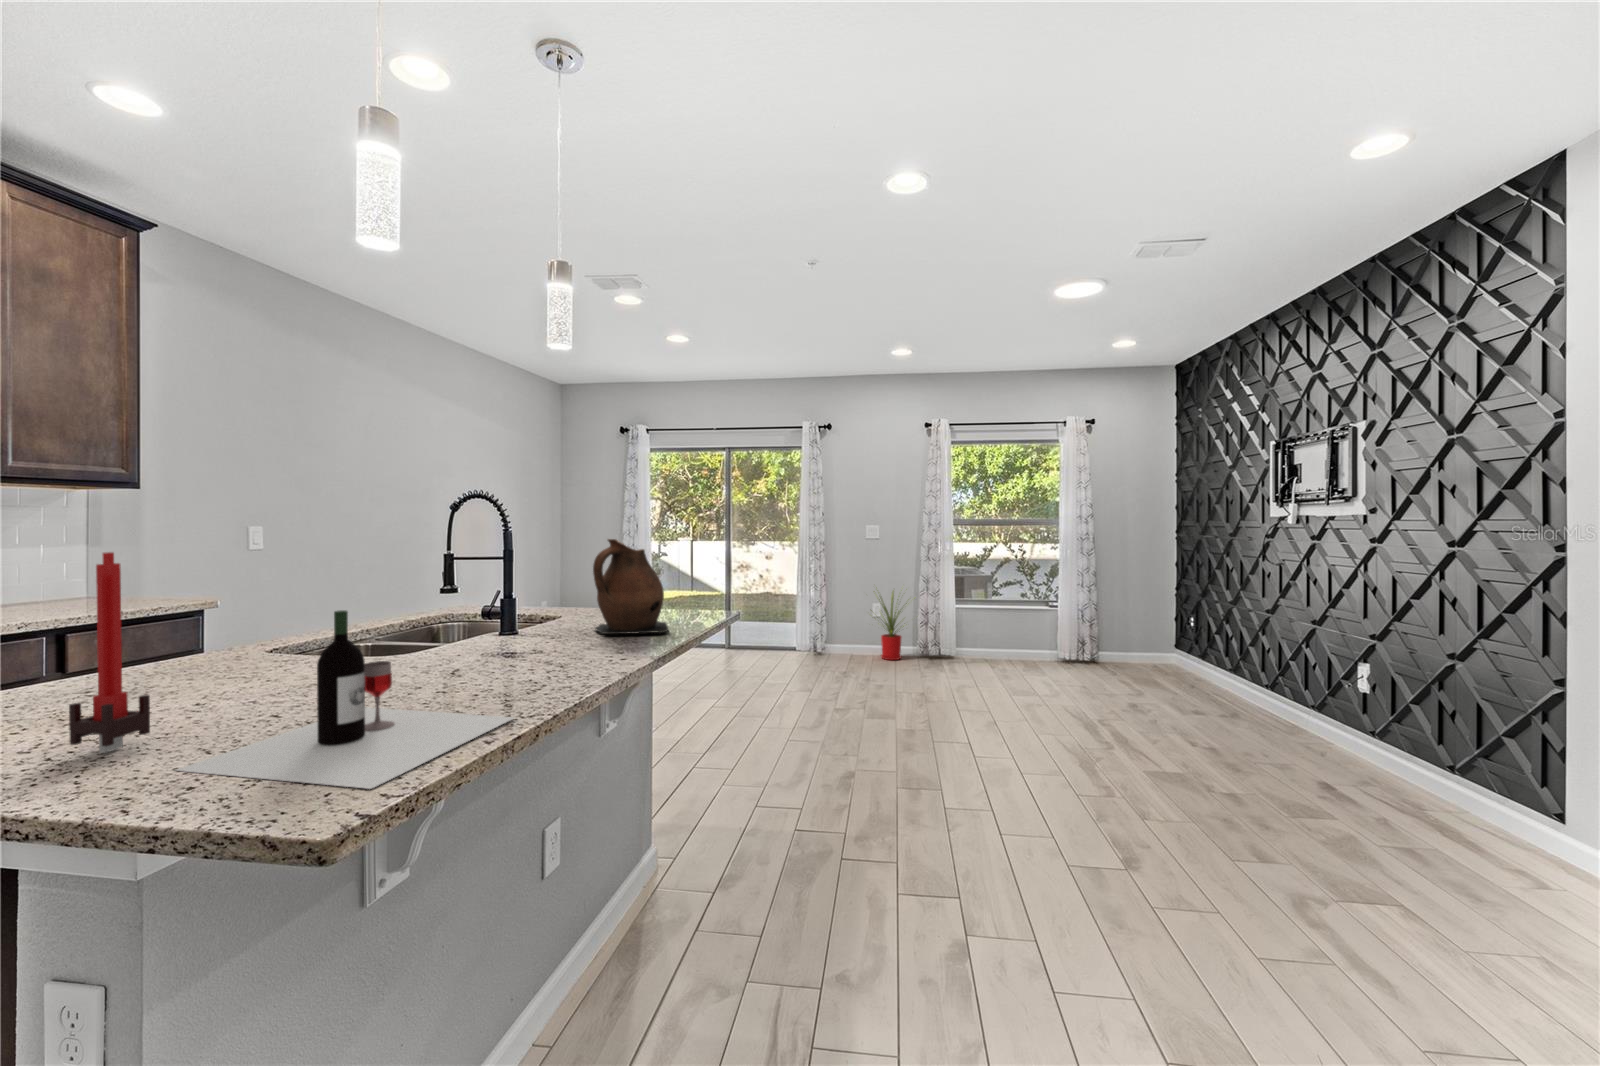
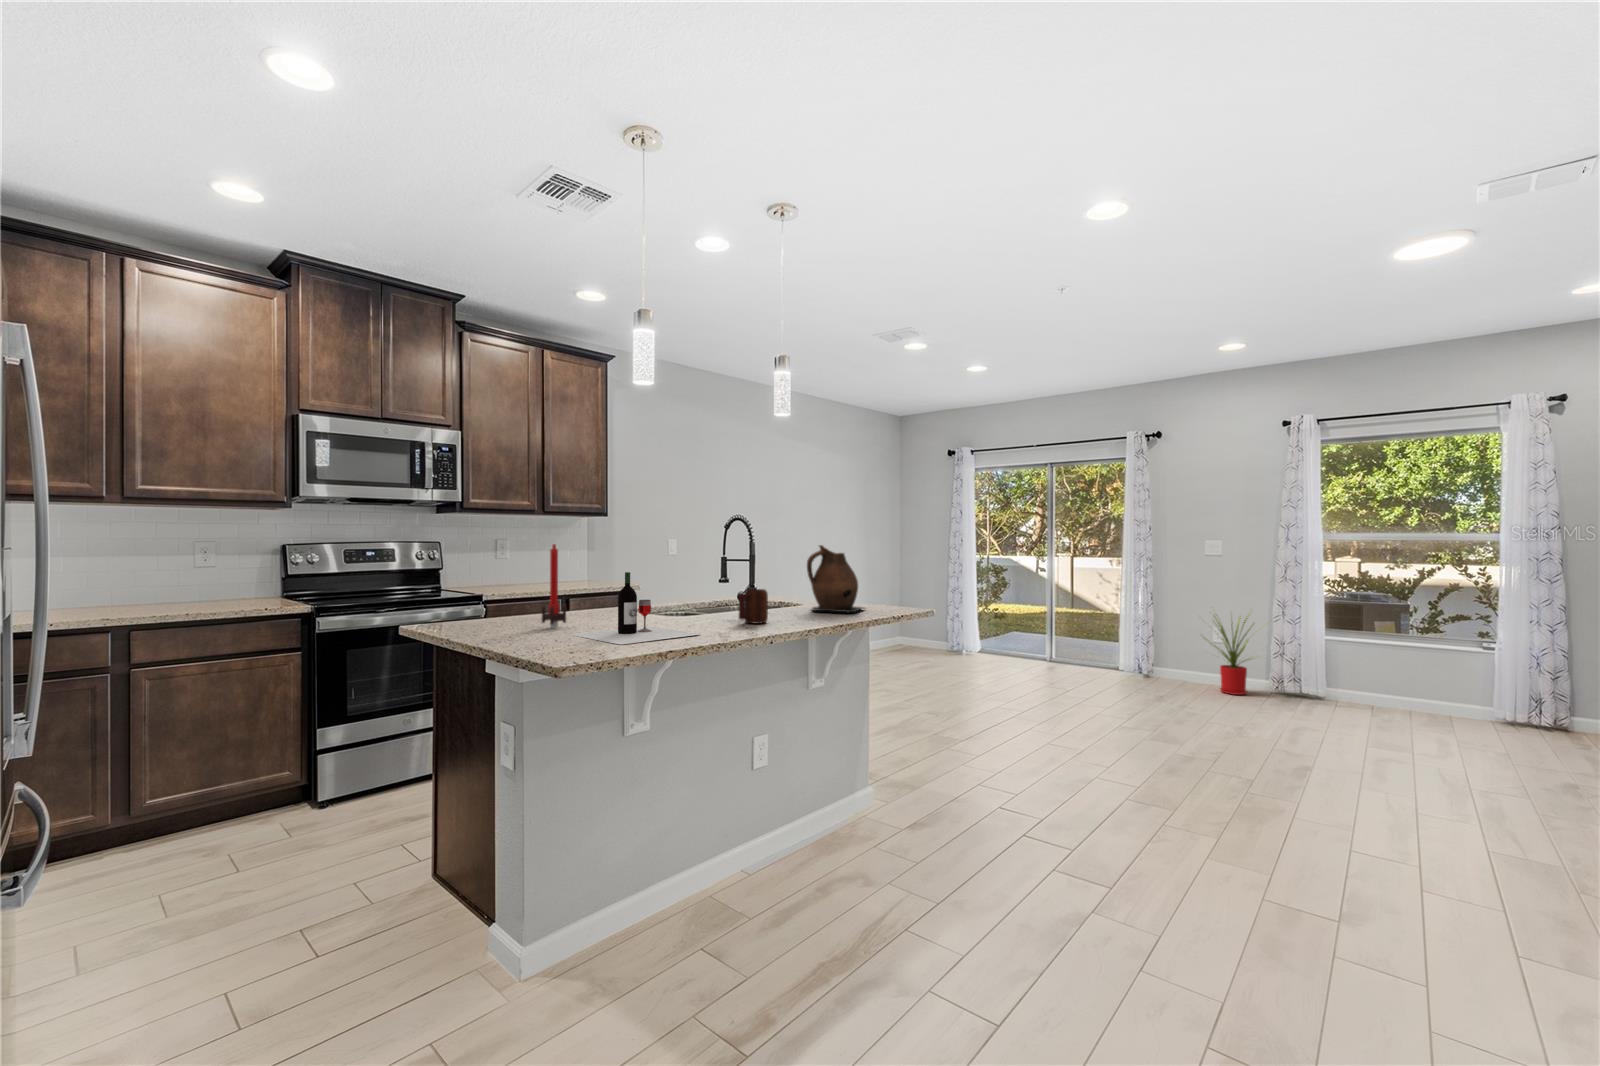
mug: none [537,615,581,674] -> present [739,589,768,623]

